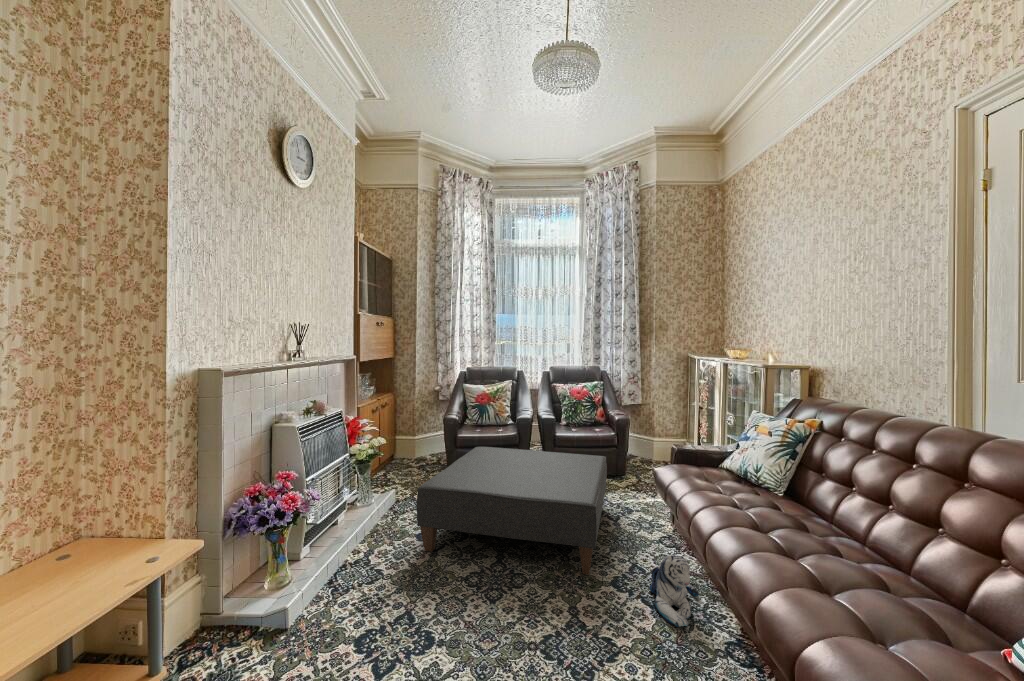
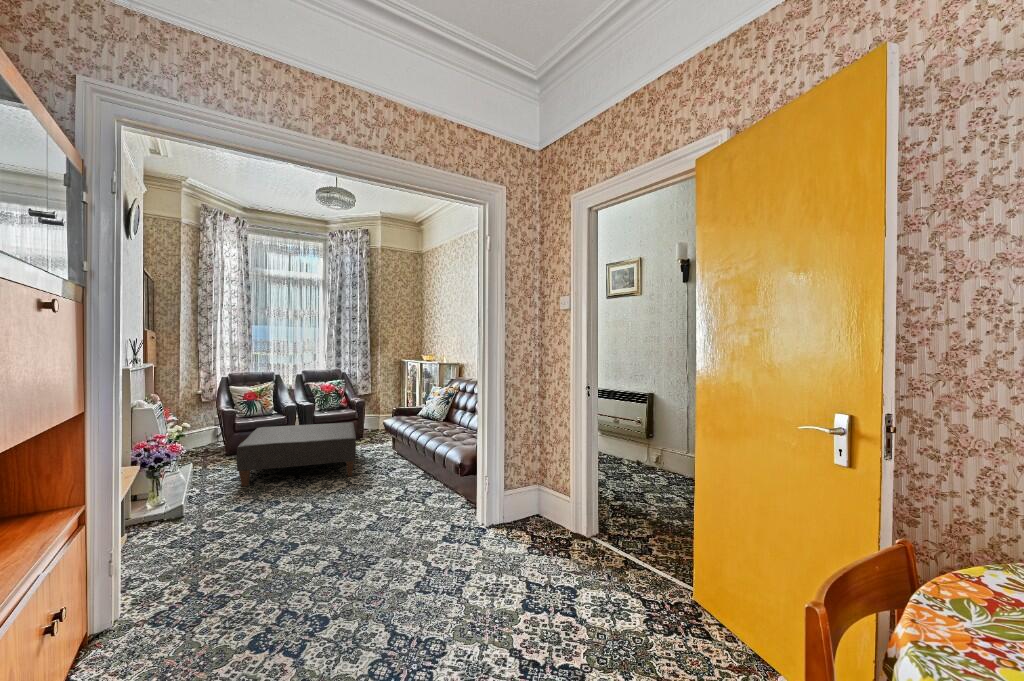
plush toy: present [649,555,699,627] -> none [383,453,407,480]

